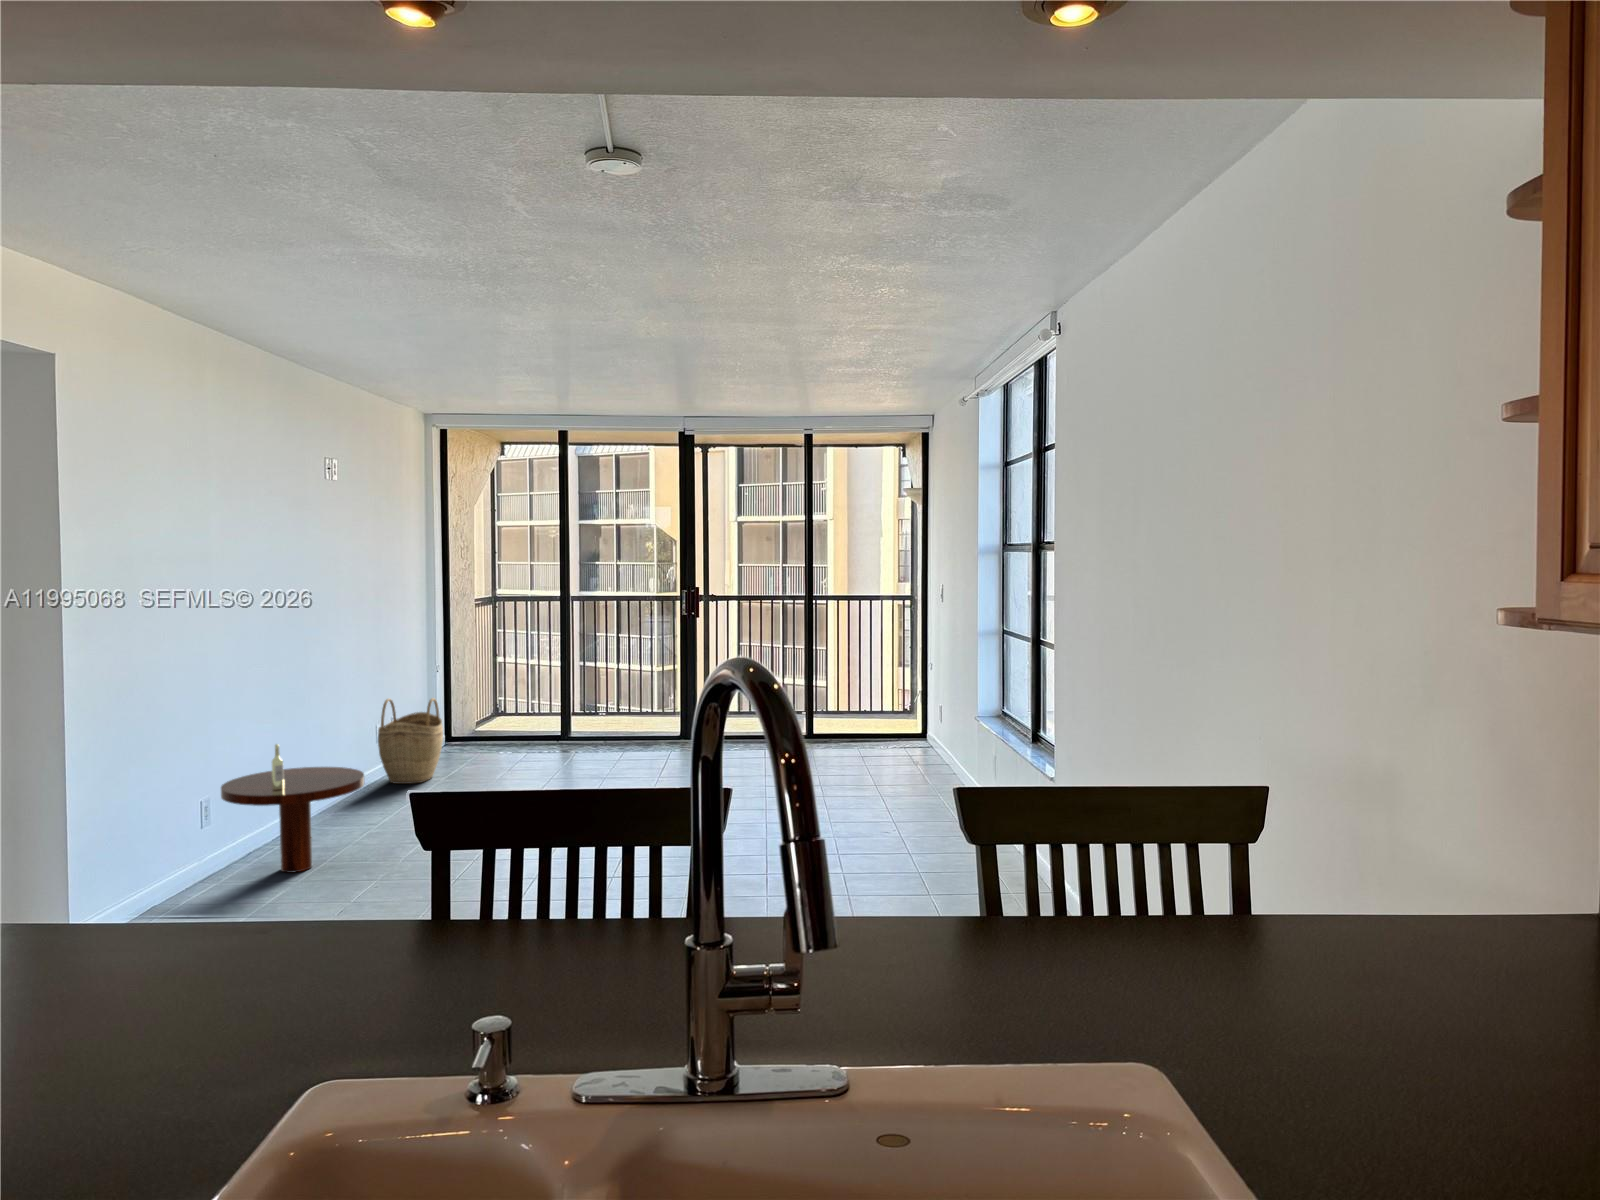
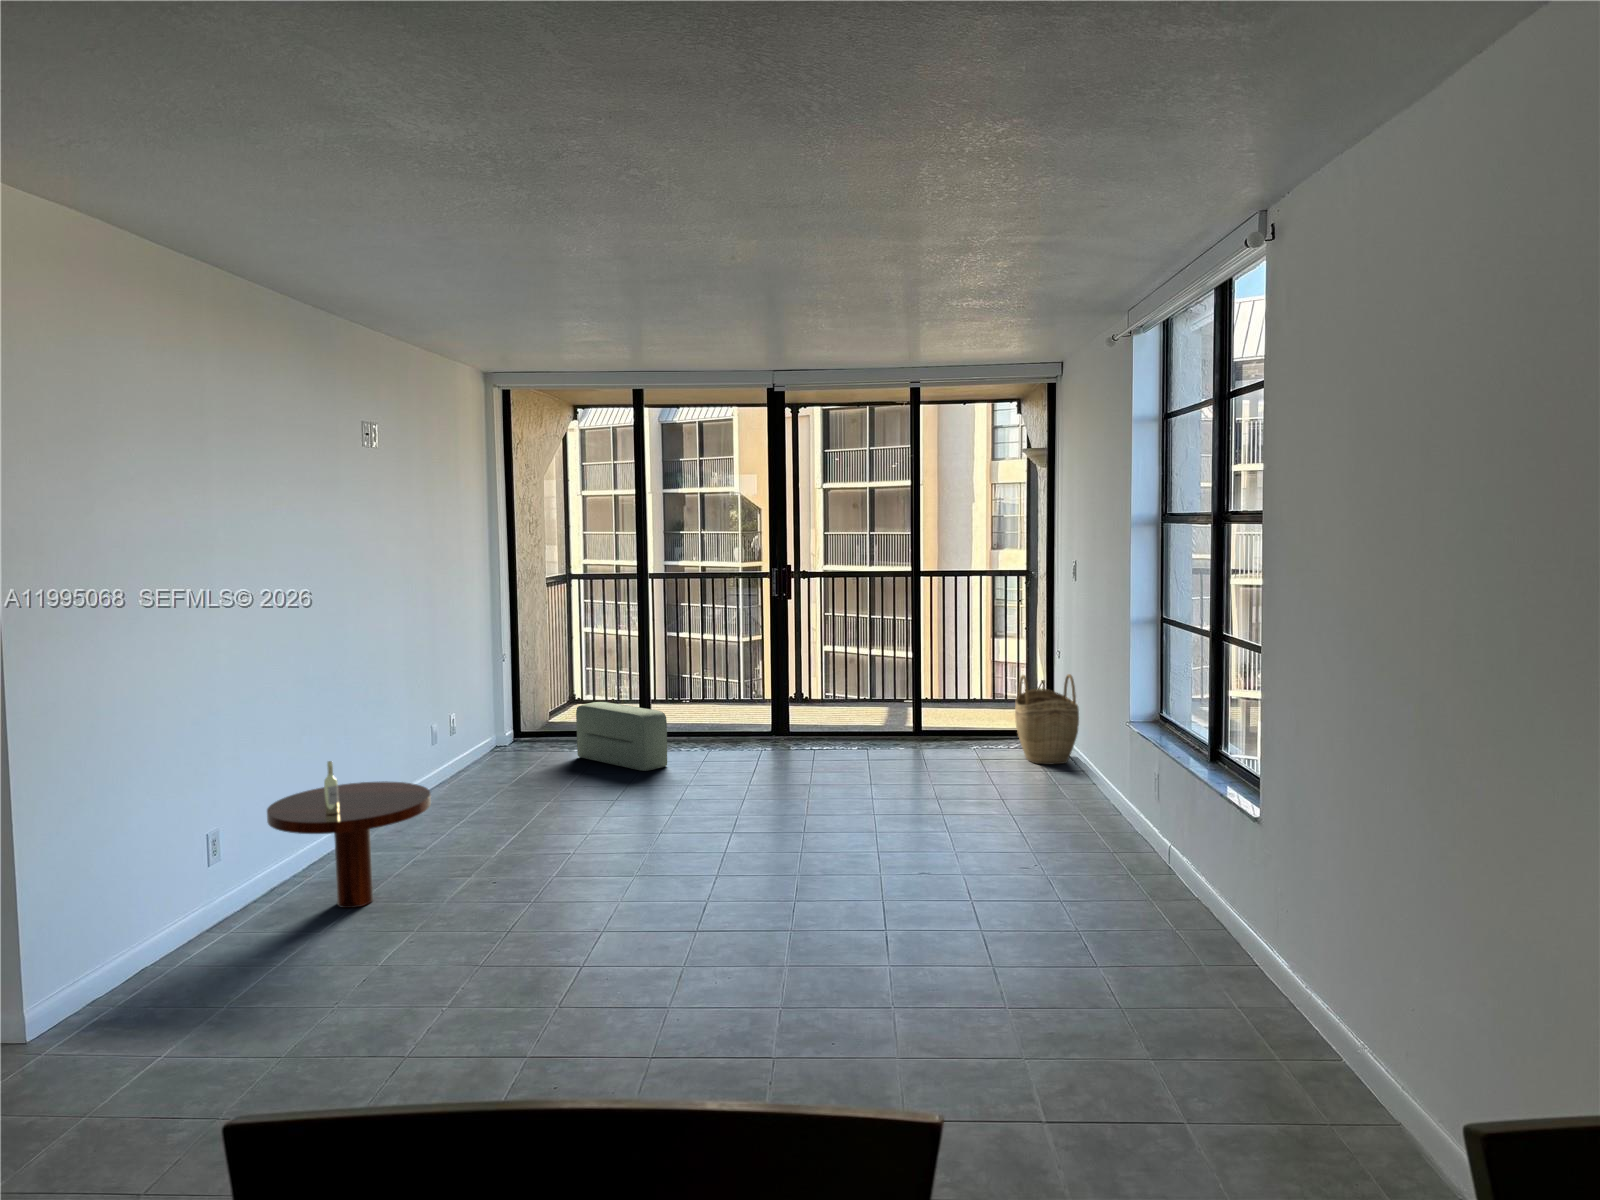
woven basket: present [378,698,443,784] -> present [1015,674,1079,764]
pouf: none [501,710,582,769] -> present [576,702,667,771]

